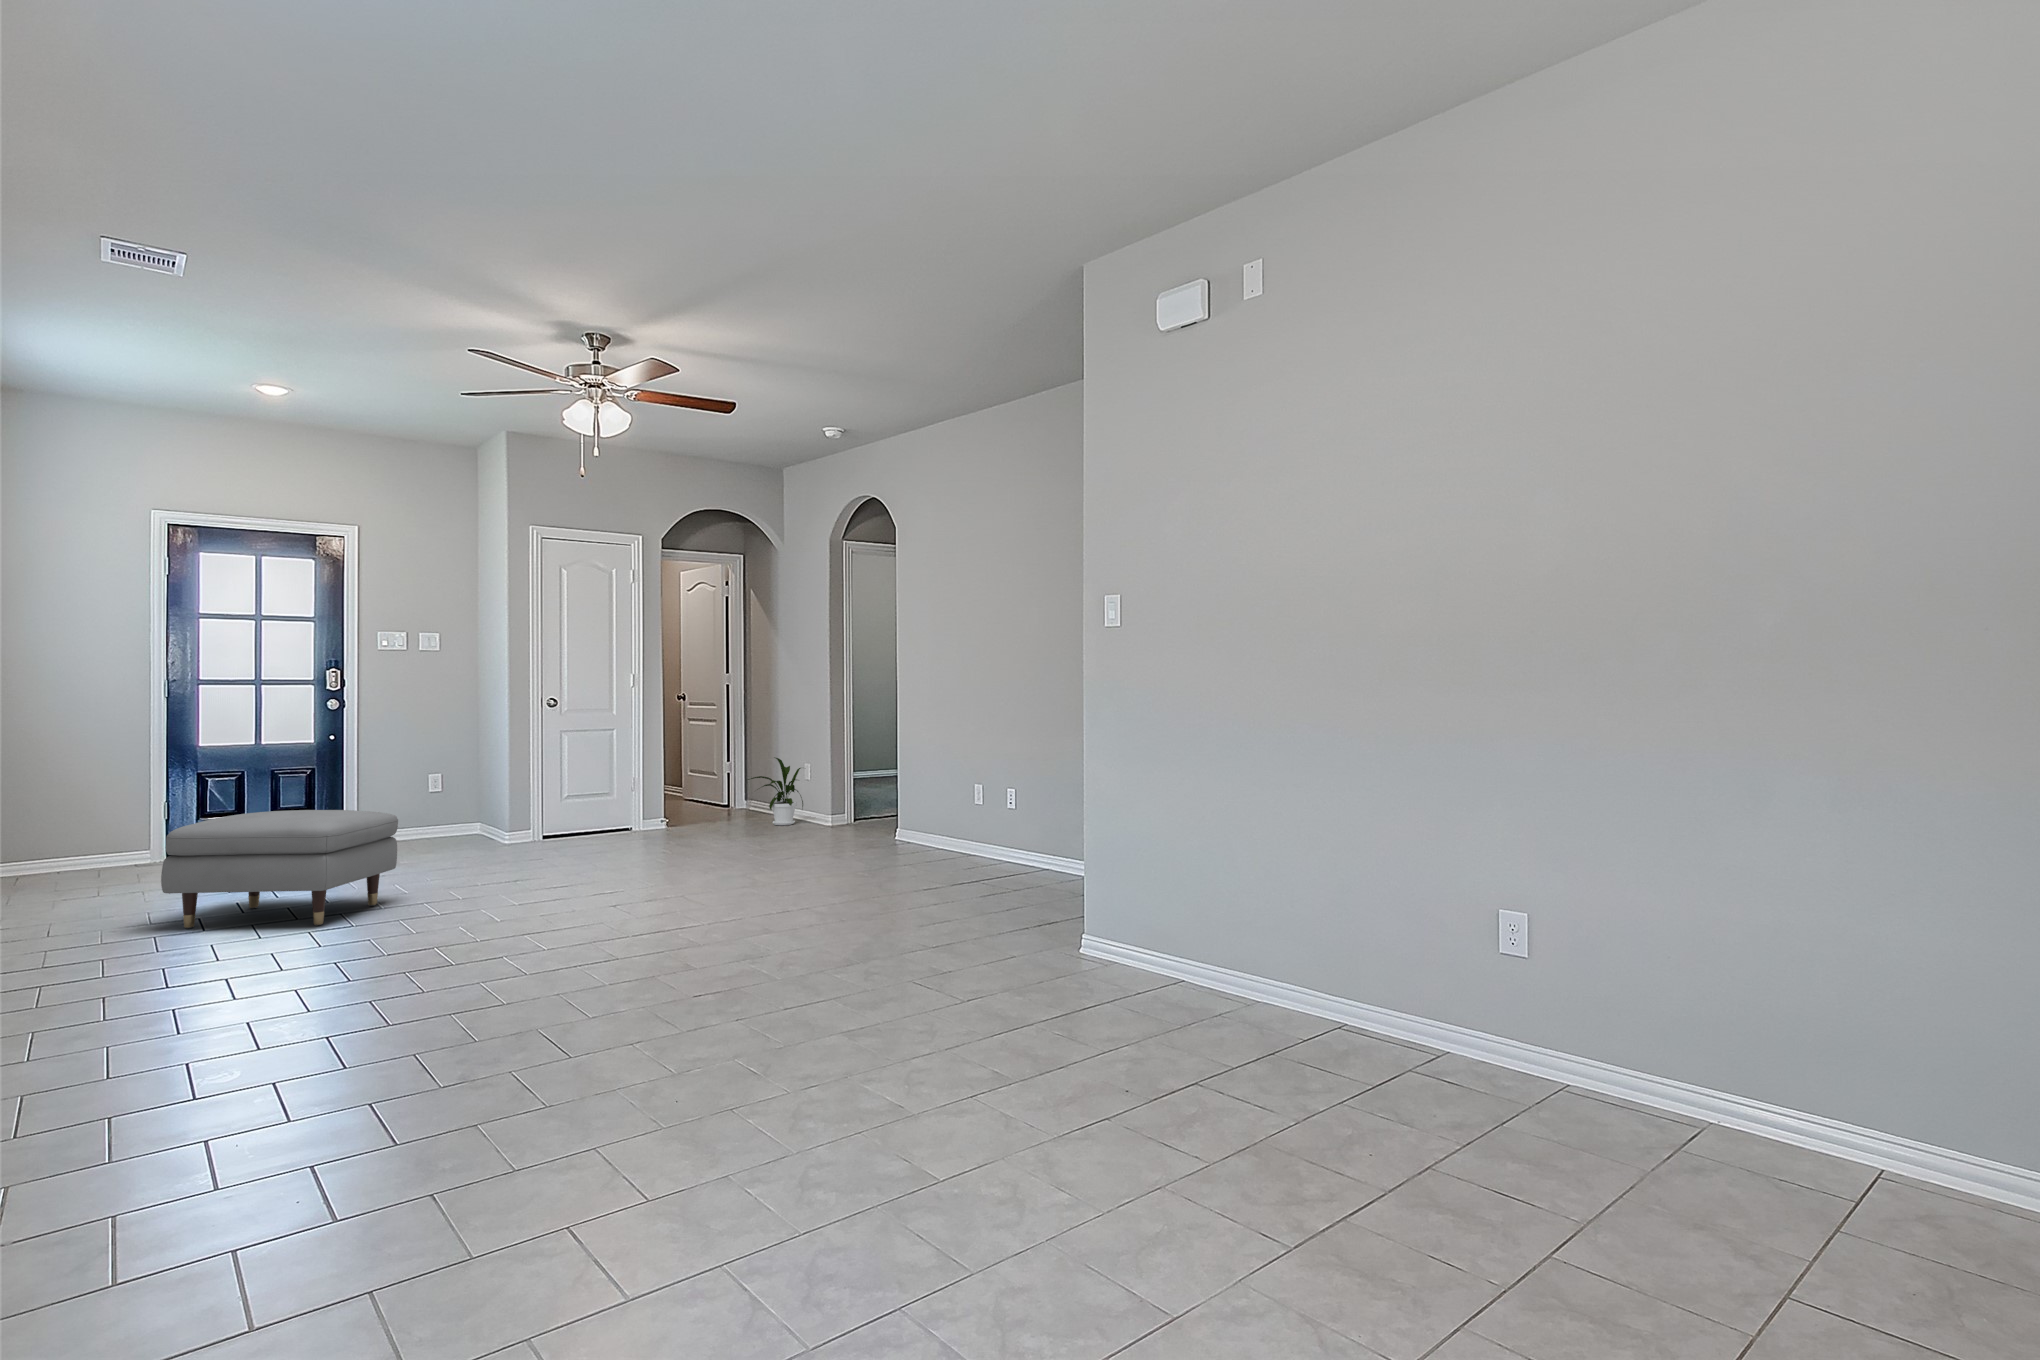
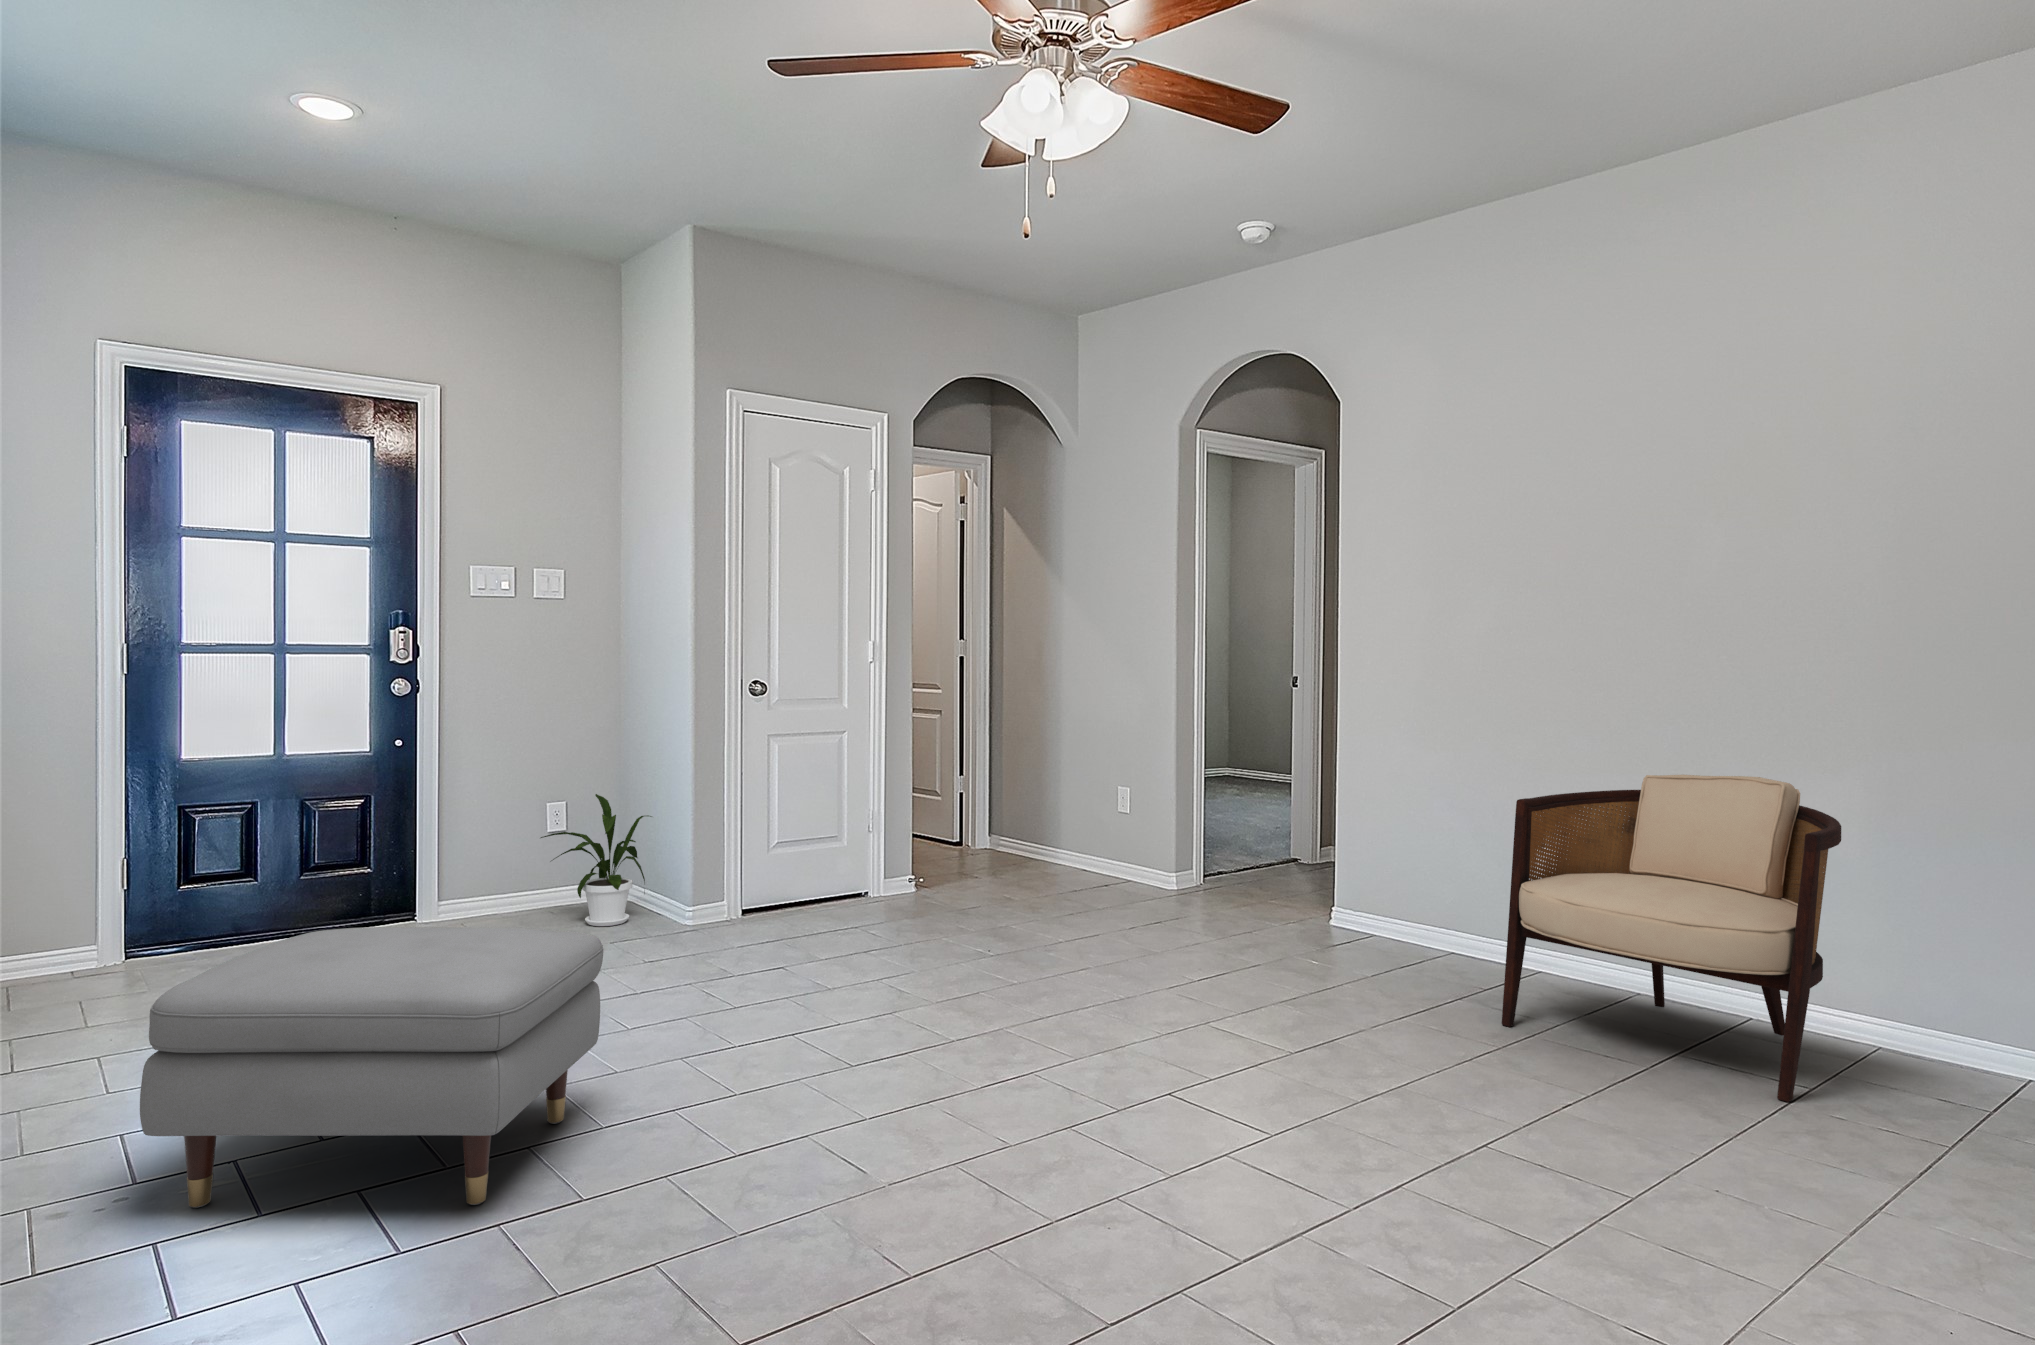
armchair: none [915,734,1066,890] -> present [1502,774,1841,1102]
house plant: present [748,758,803,825] -> present [541,794,652,926]

